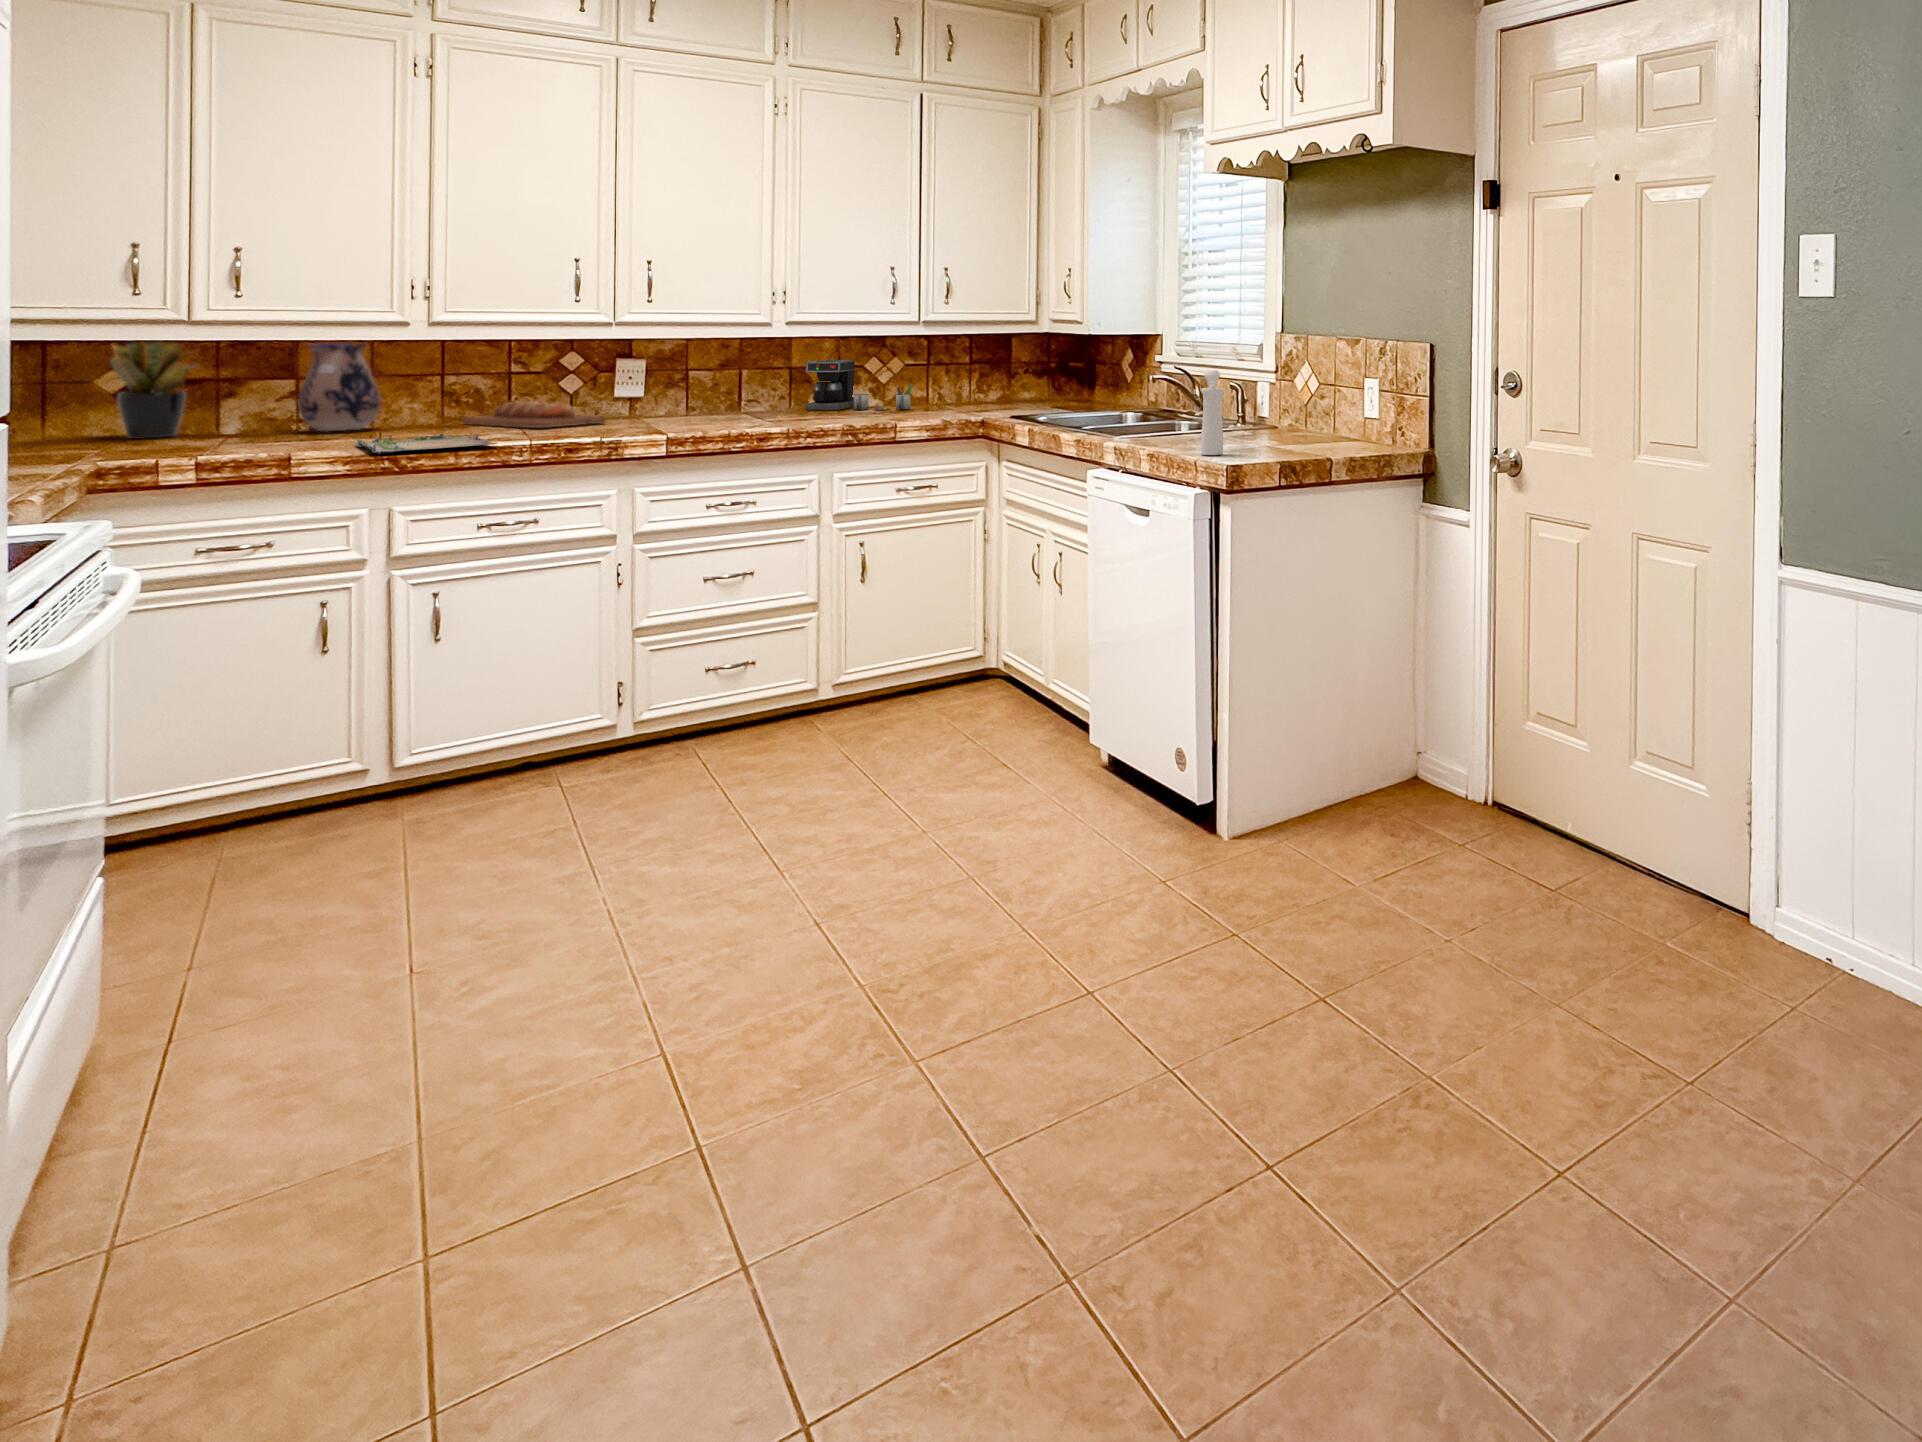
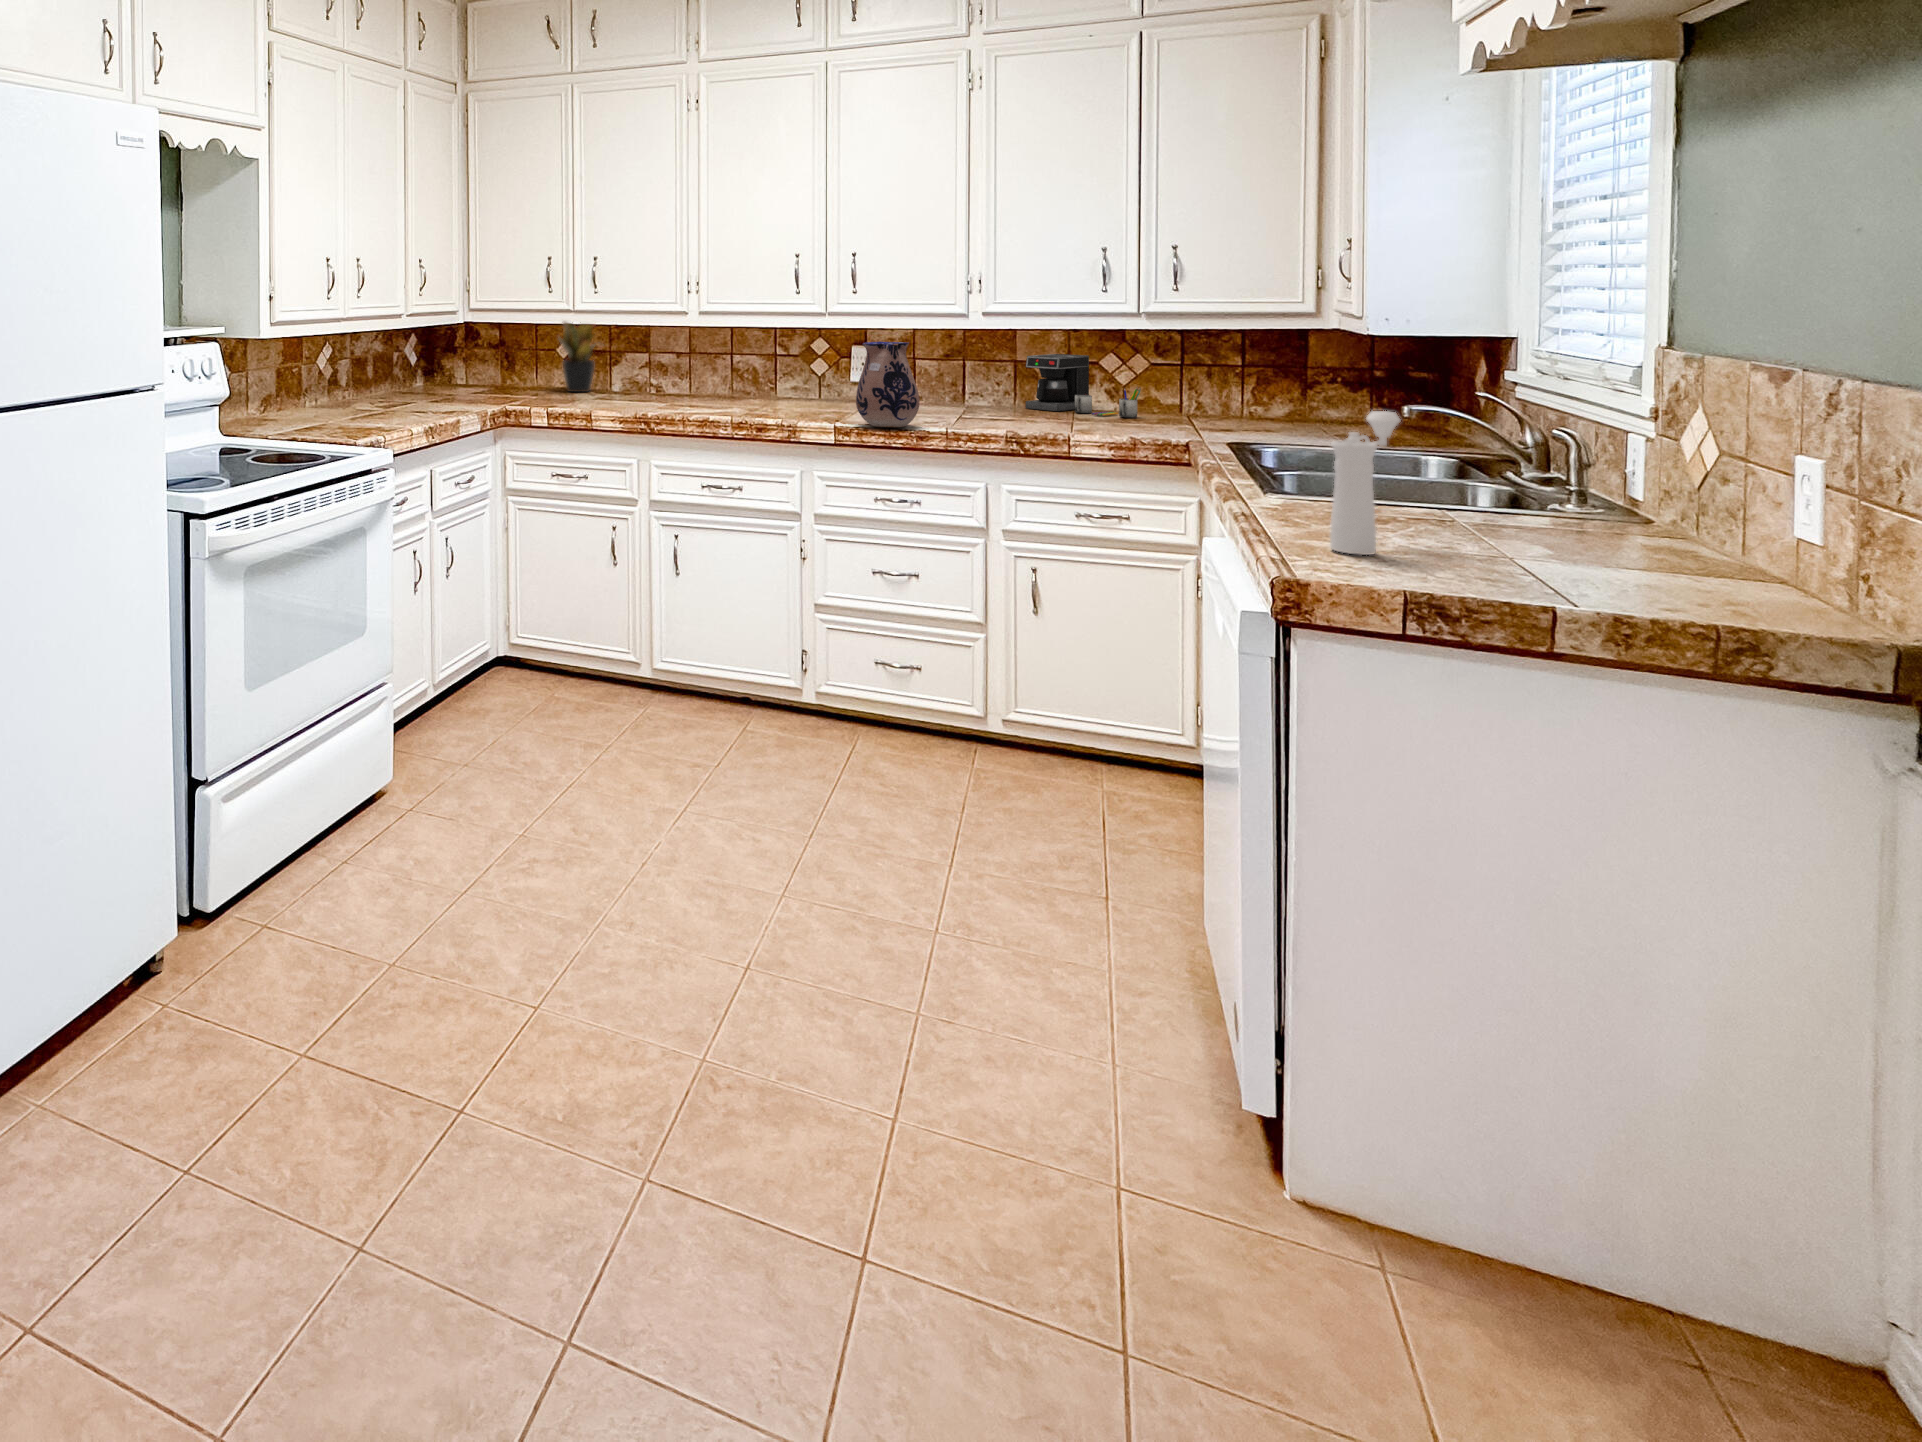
ceramic pitcher: present [298,344,381,431] -> present [856,341,920,428]
bread loaf: present [462,402,606,428] -> none [742,382,827,407]
tray: present [356,429,497,454] -> none [615,400,705,420]

